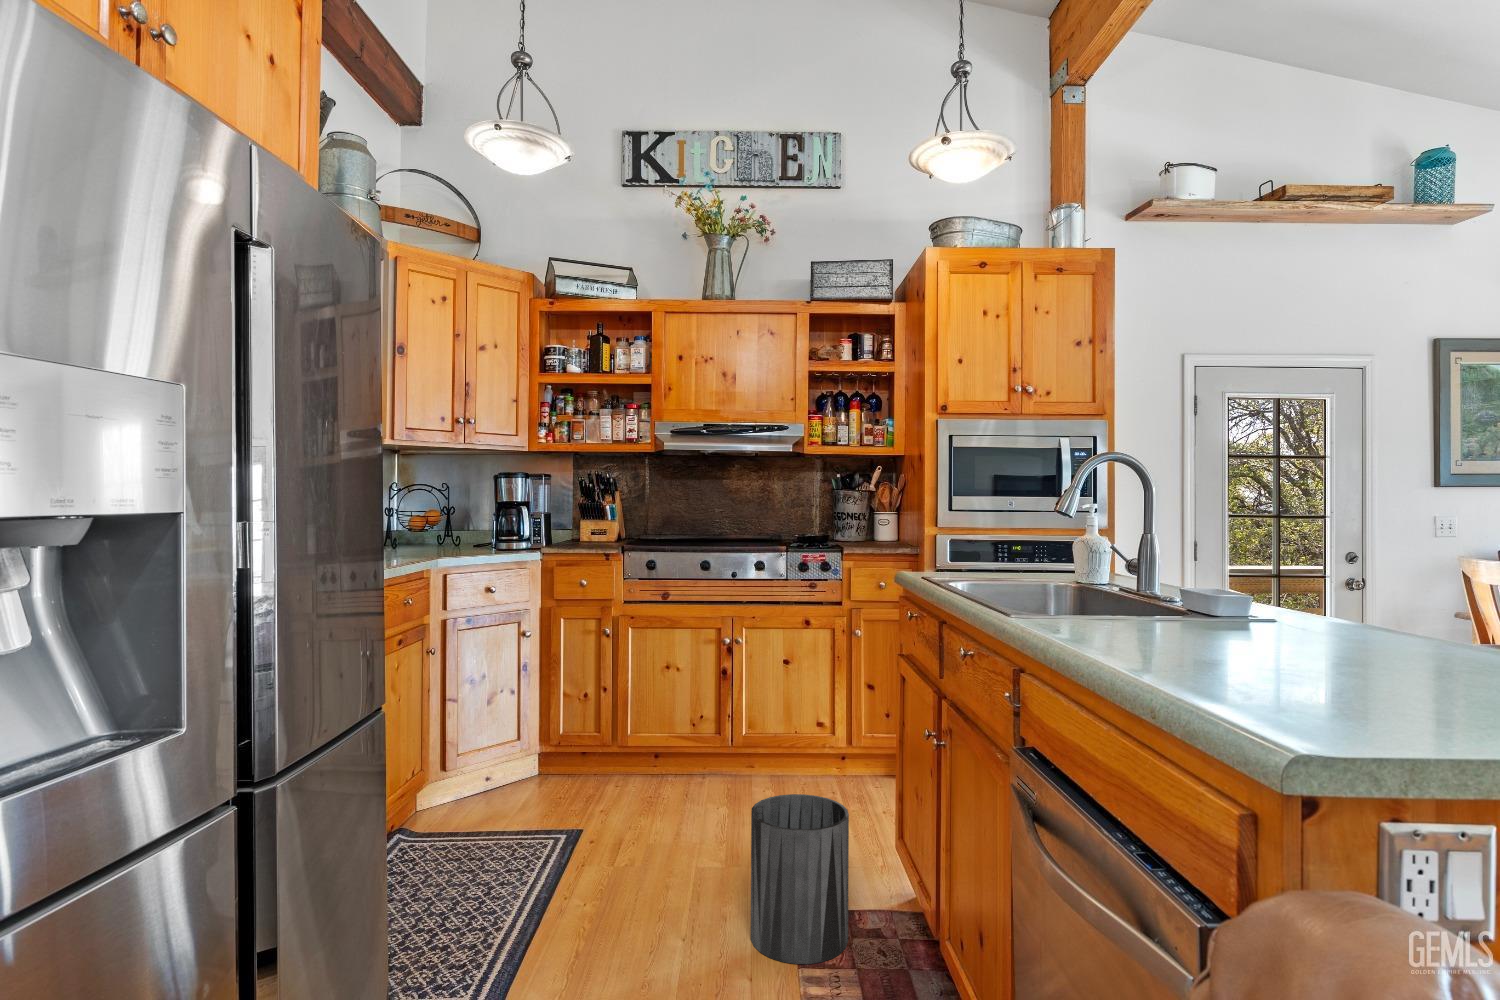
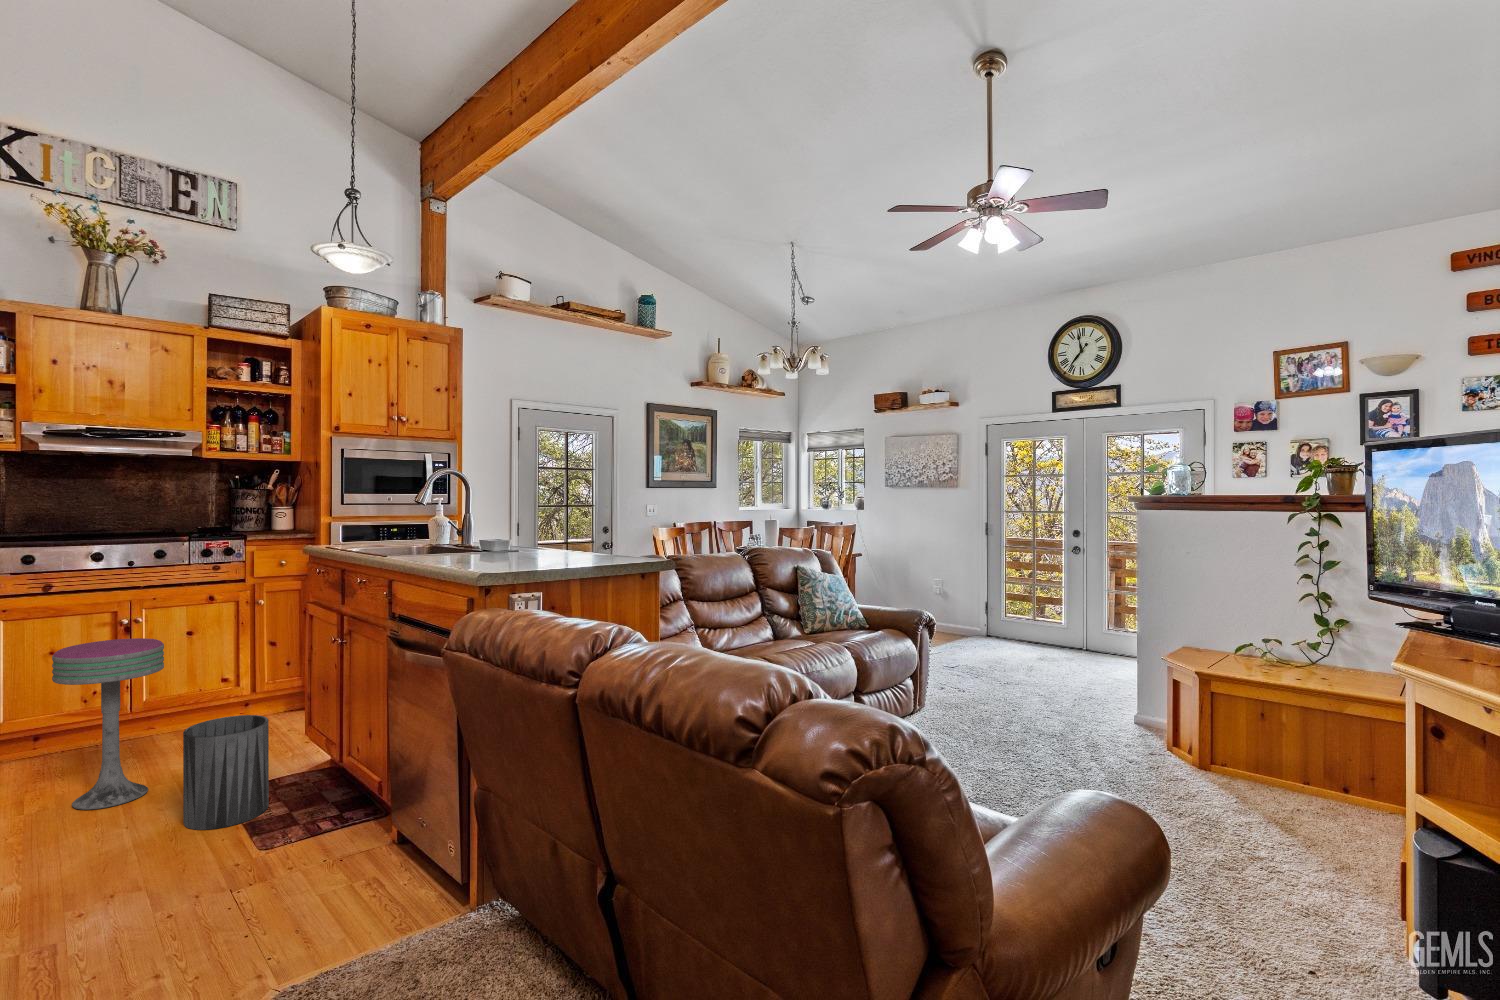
bar stool: none [645,664,747,873] -> present [52,638,164,810]

